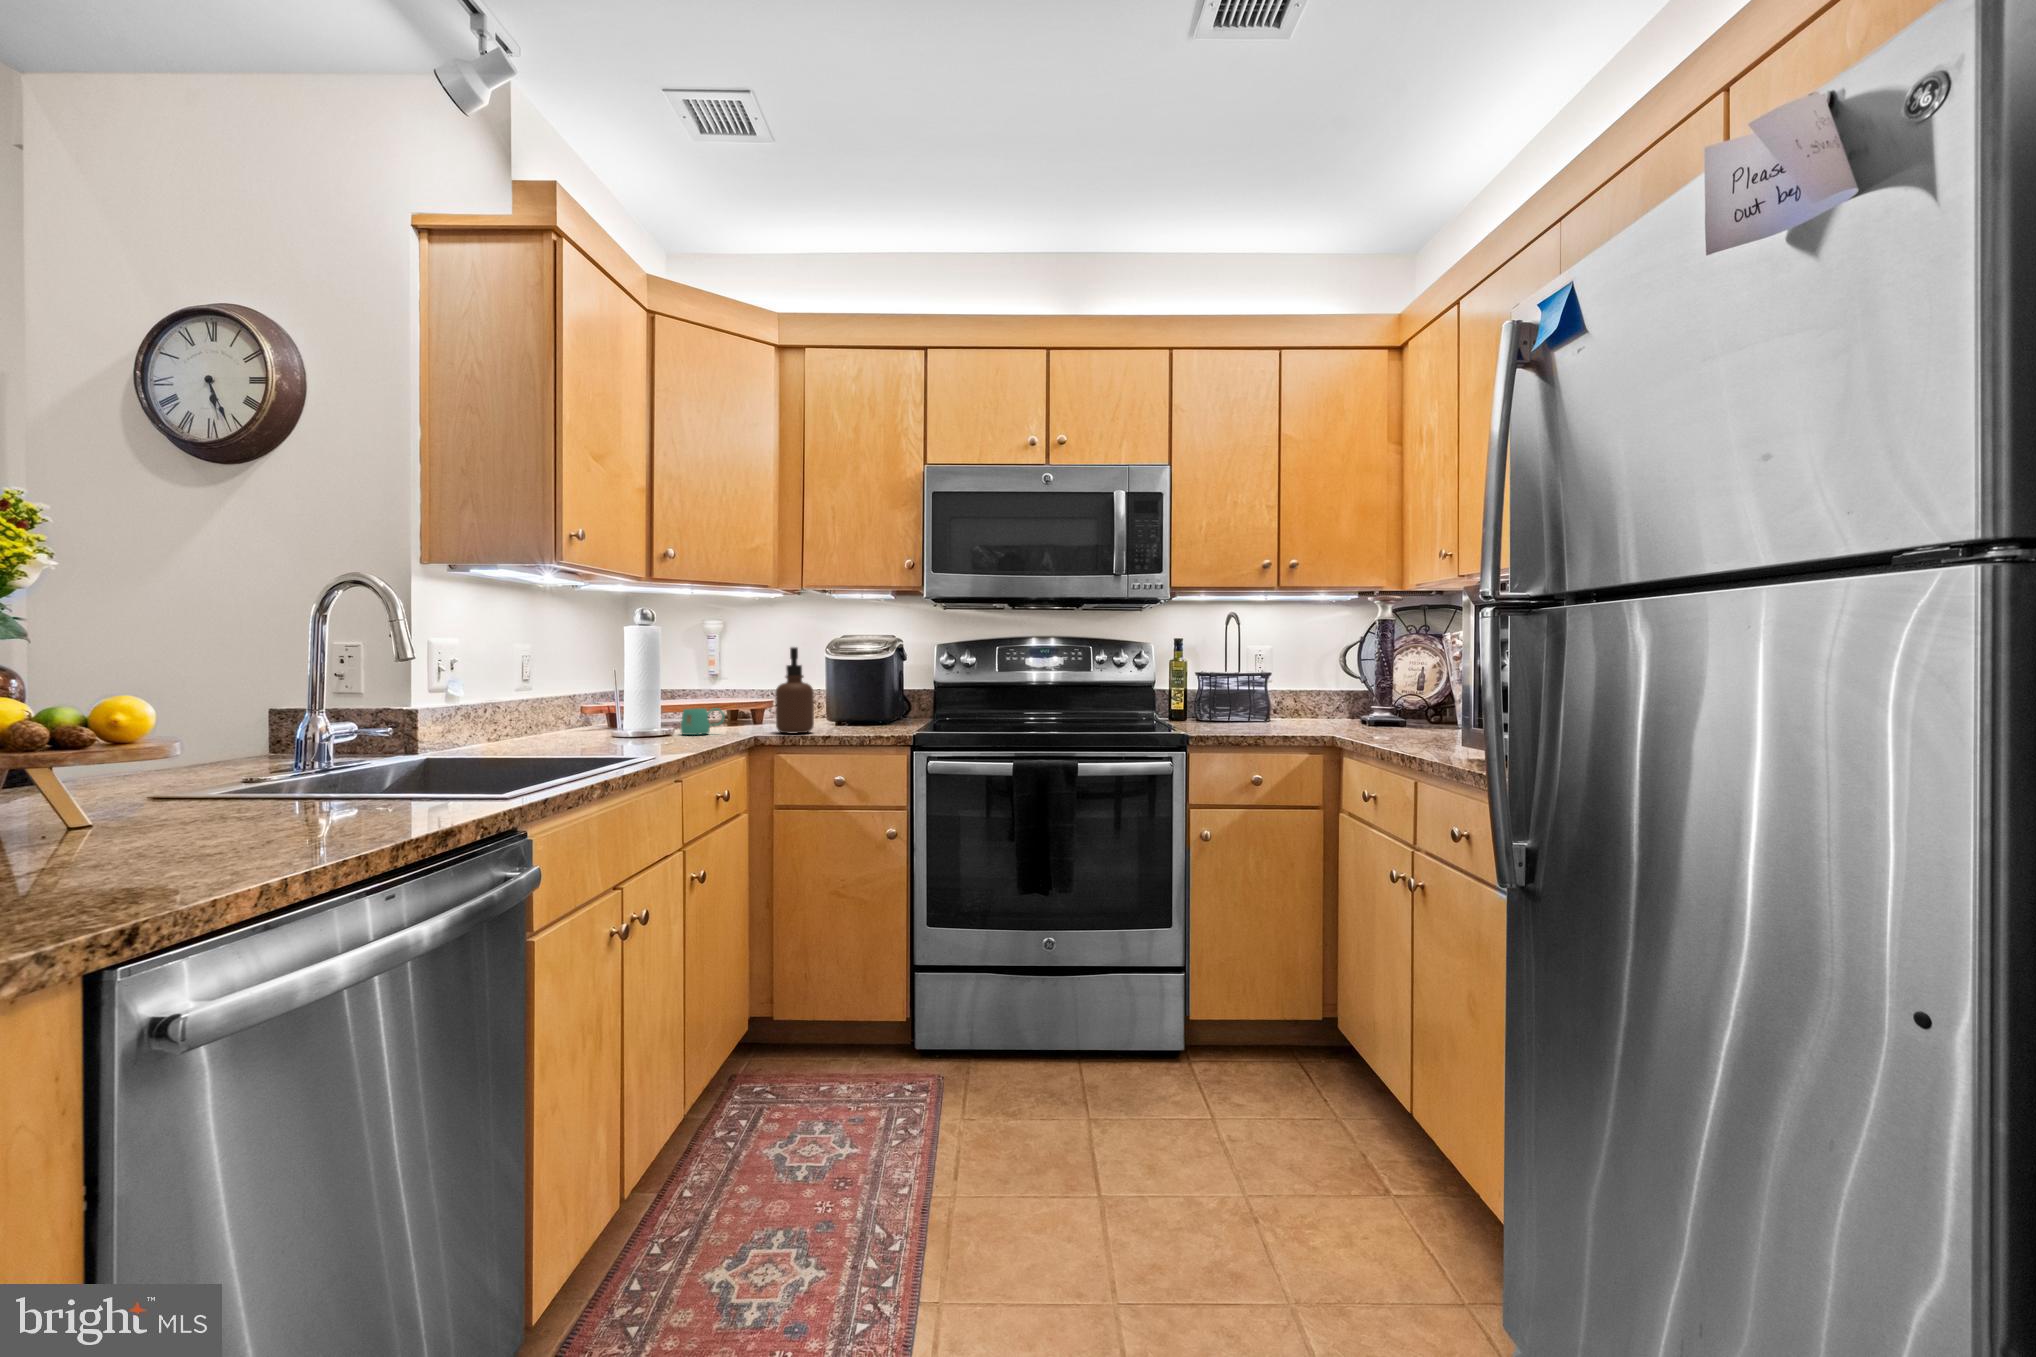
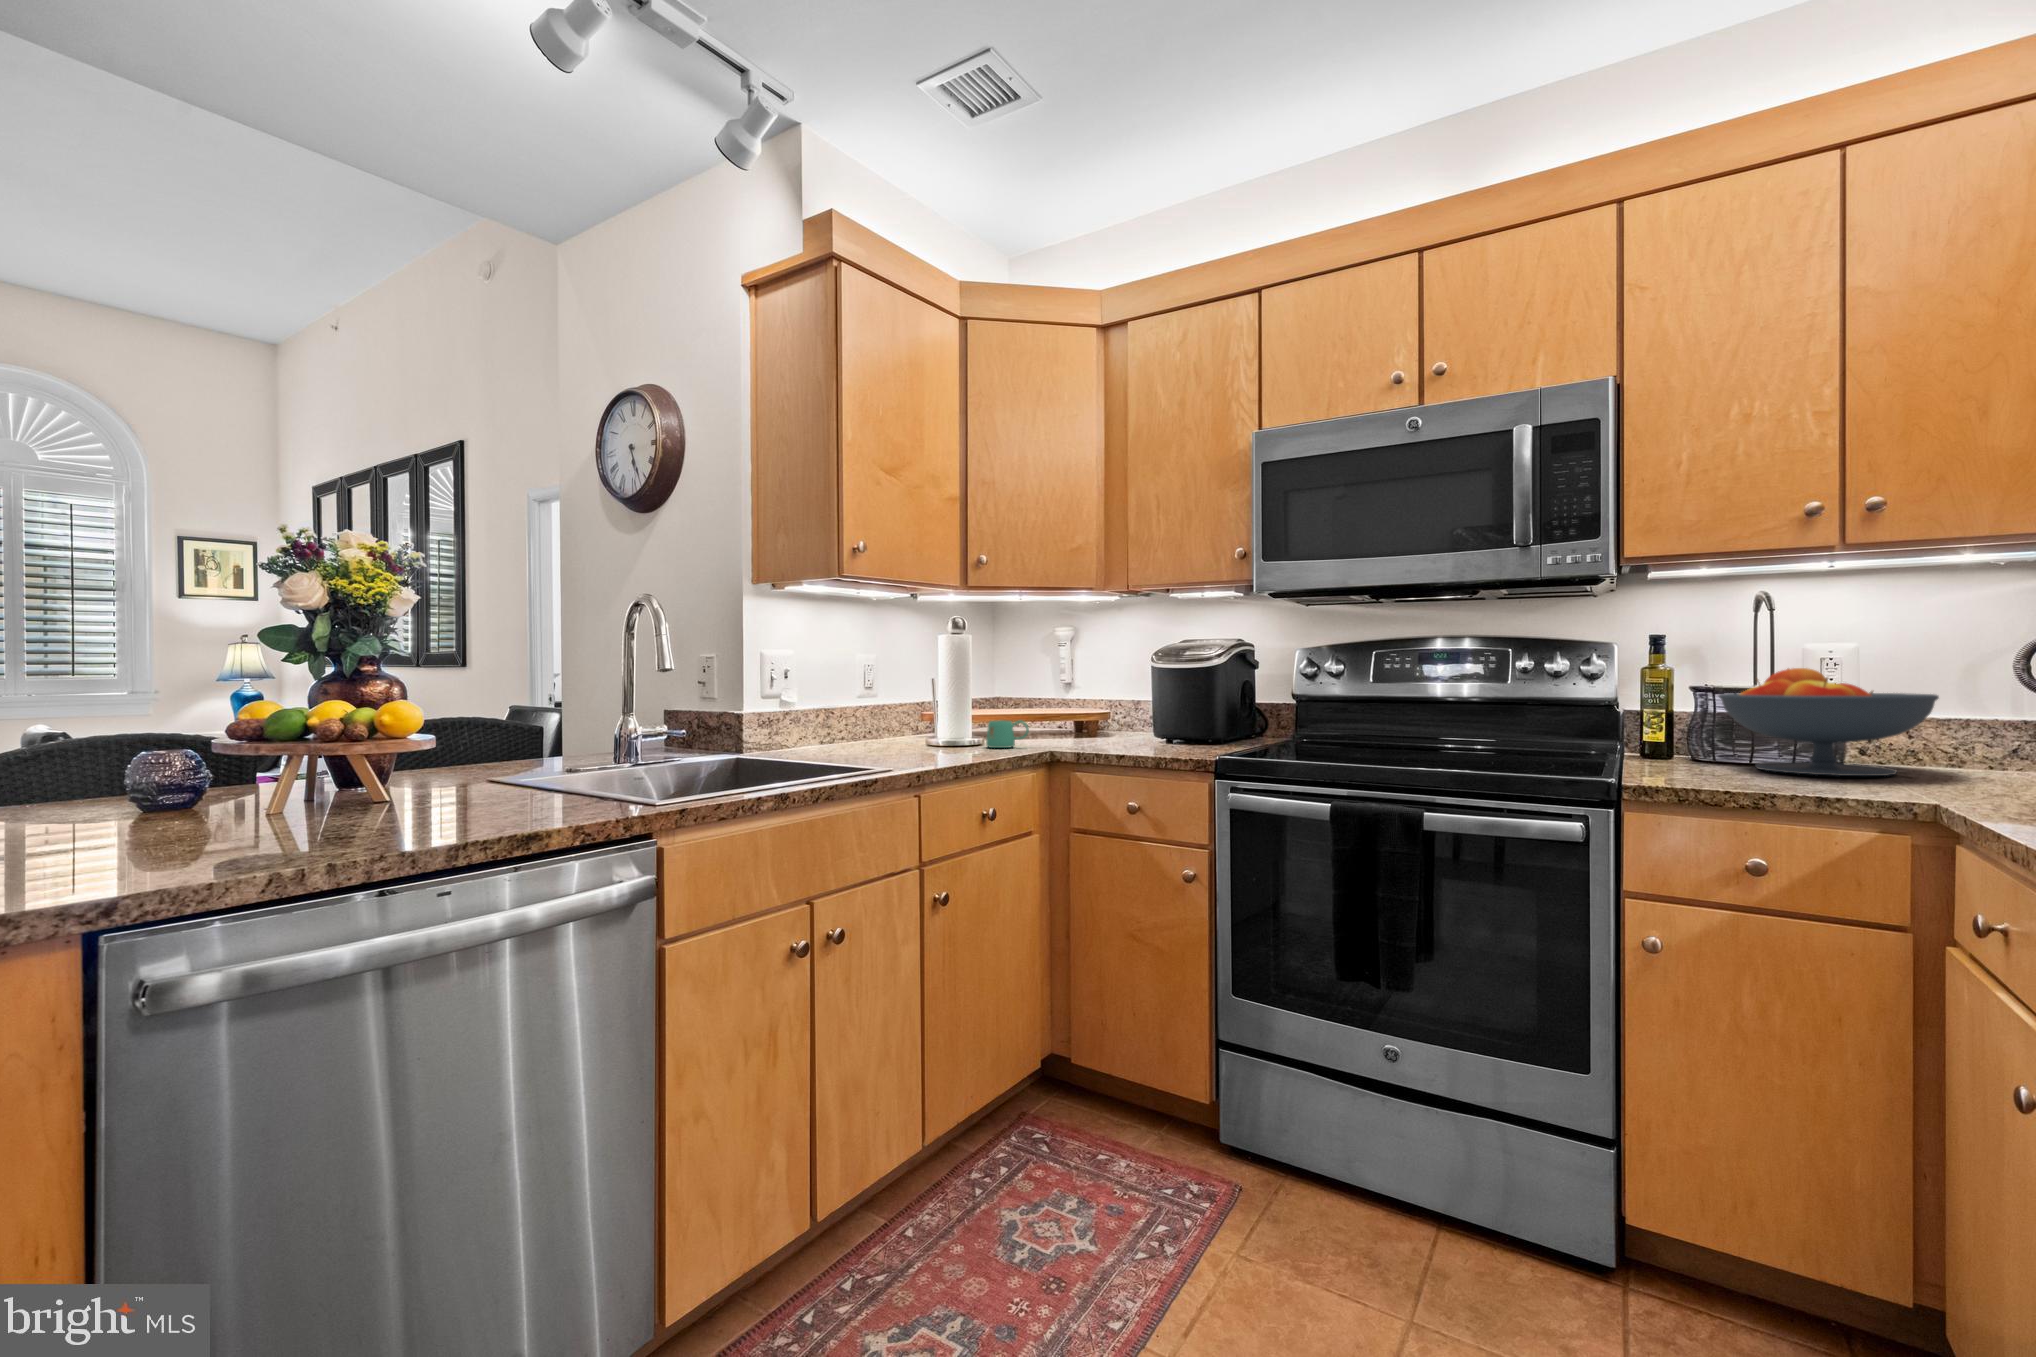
soap dispenser: present [775,647,814,733] -> none [1079,655,1120,750]
fruit bowl: none [1234,663,1342,729] -> present [1719,668,1939,776]

